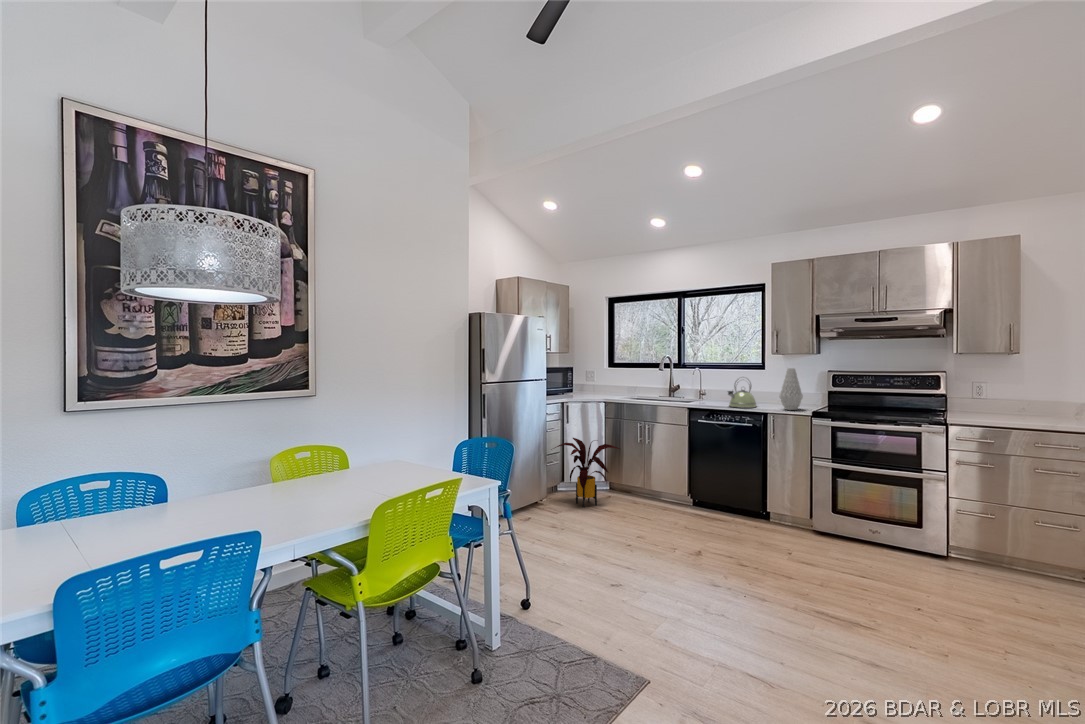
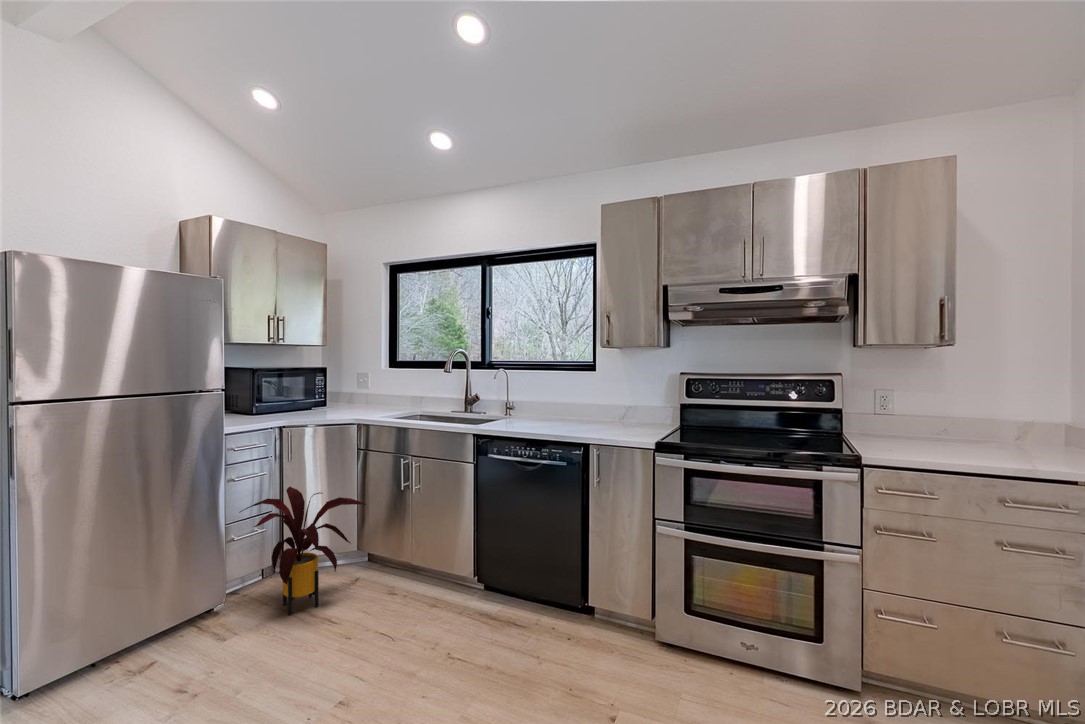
vase: present [780,368,803,410] -> none [608,369,643,438]
kettle: present [728,379,757,408] -> none [531,383,577,434]

